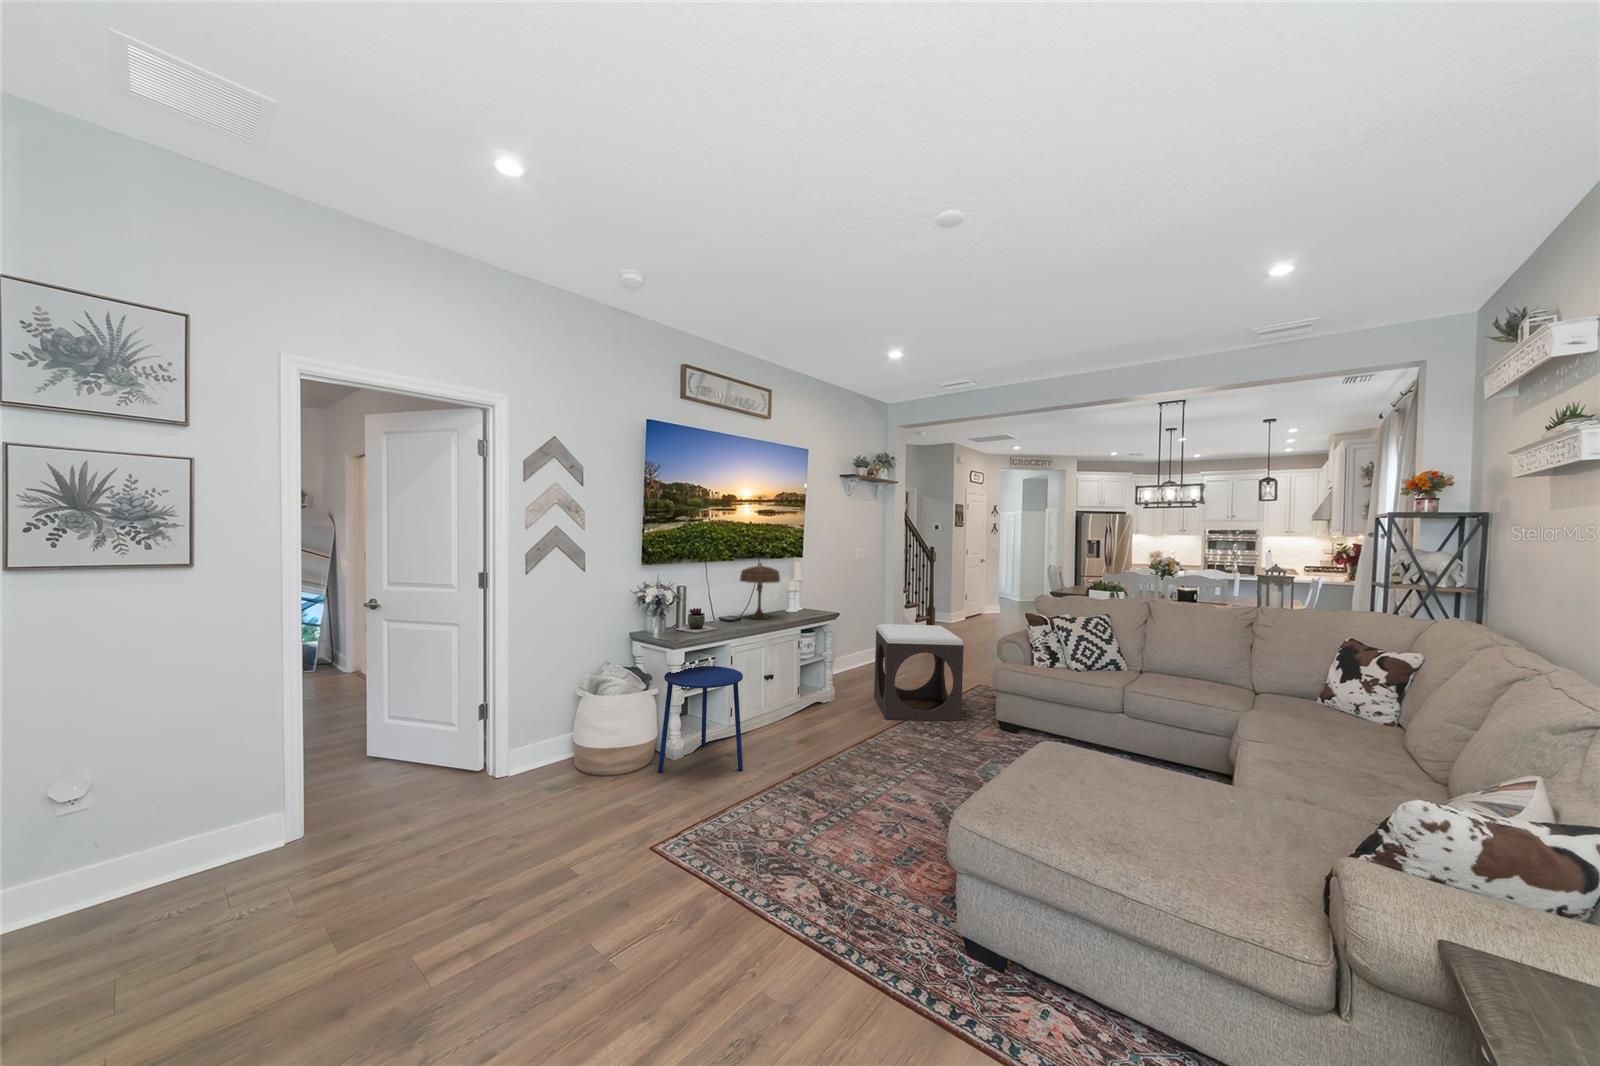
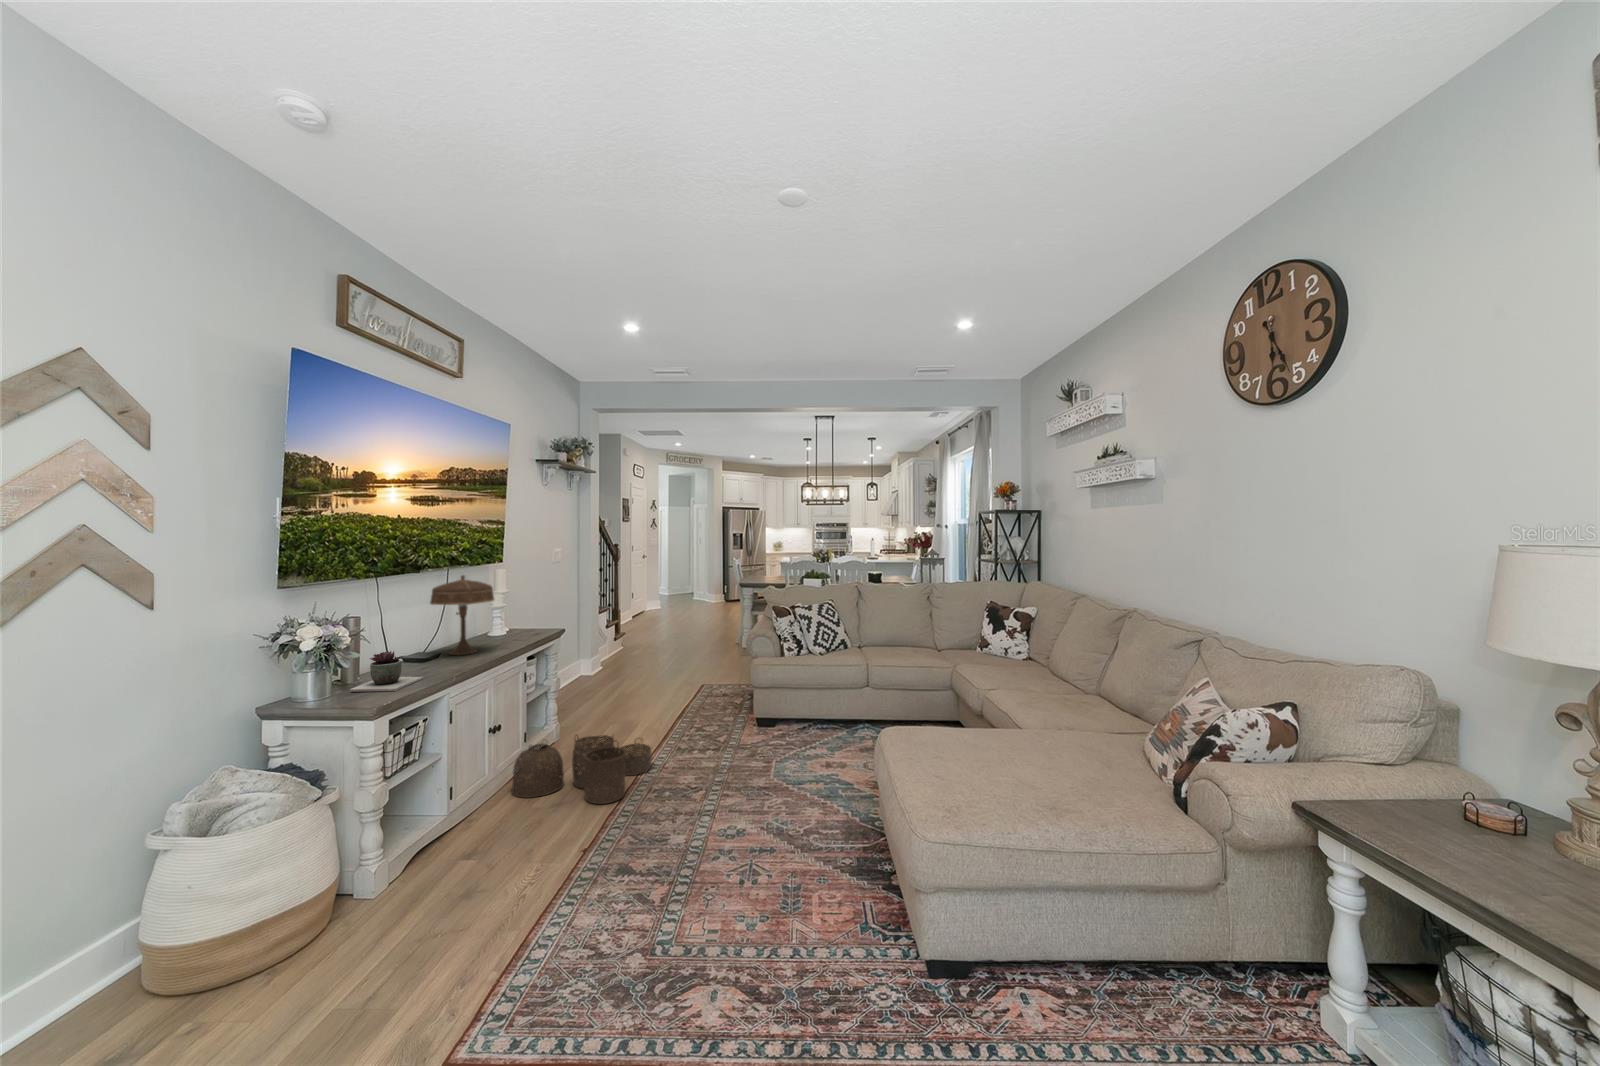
footstool: present [874,624,964,721] -> none [604,631,717,749]
side table: present [658,666,743,773] -> none [356,732,507,928]
woven basket: none [780,691,885,749] -> present [512,735,651,804]

